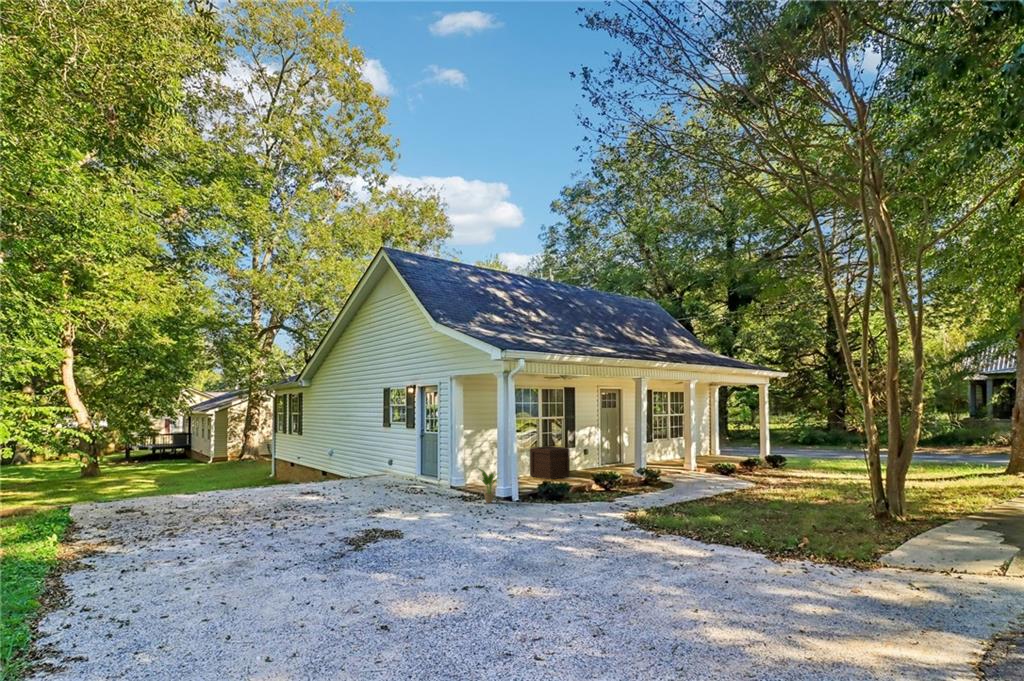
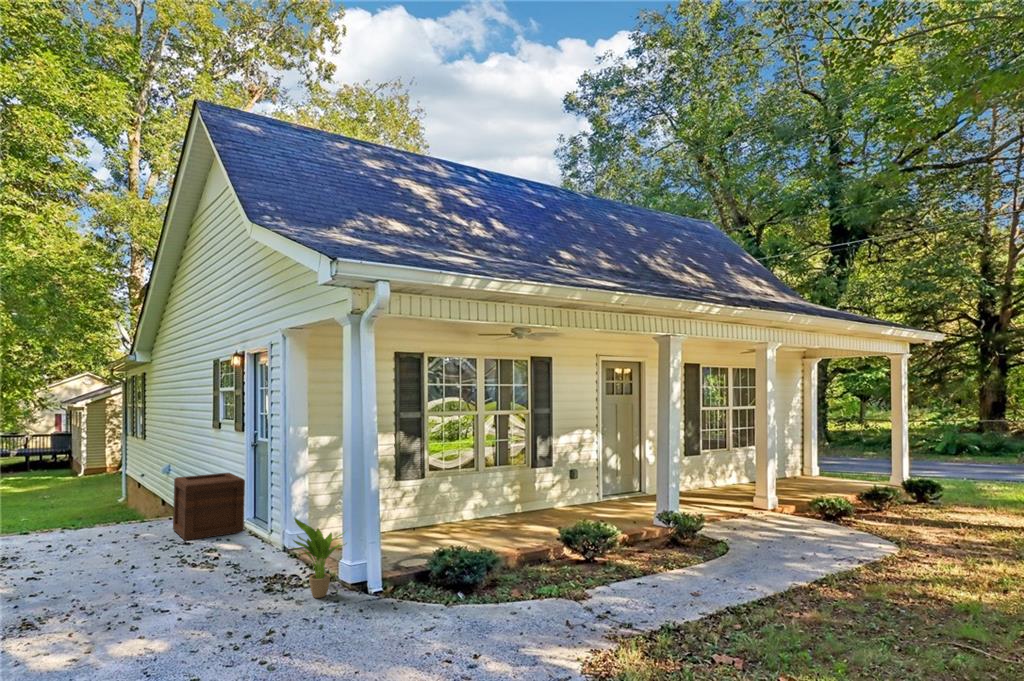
wooden crate: present [530,446,570,479] -> present [173,473,245,541]

